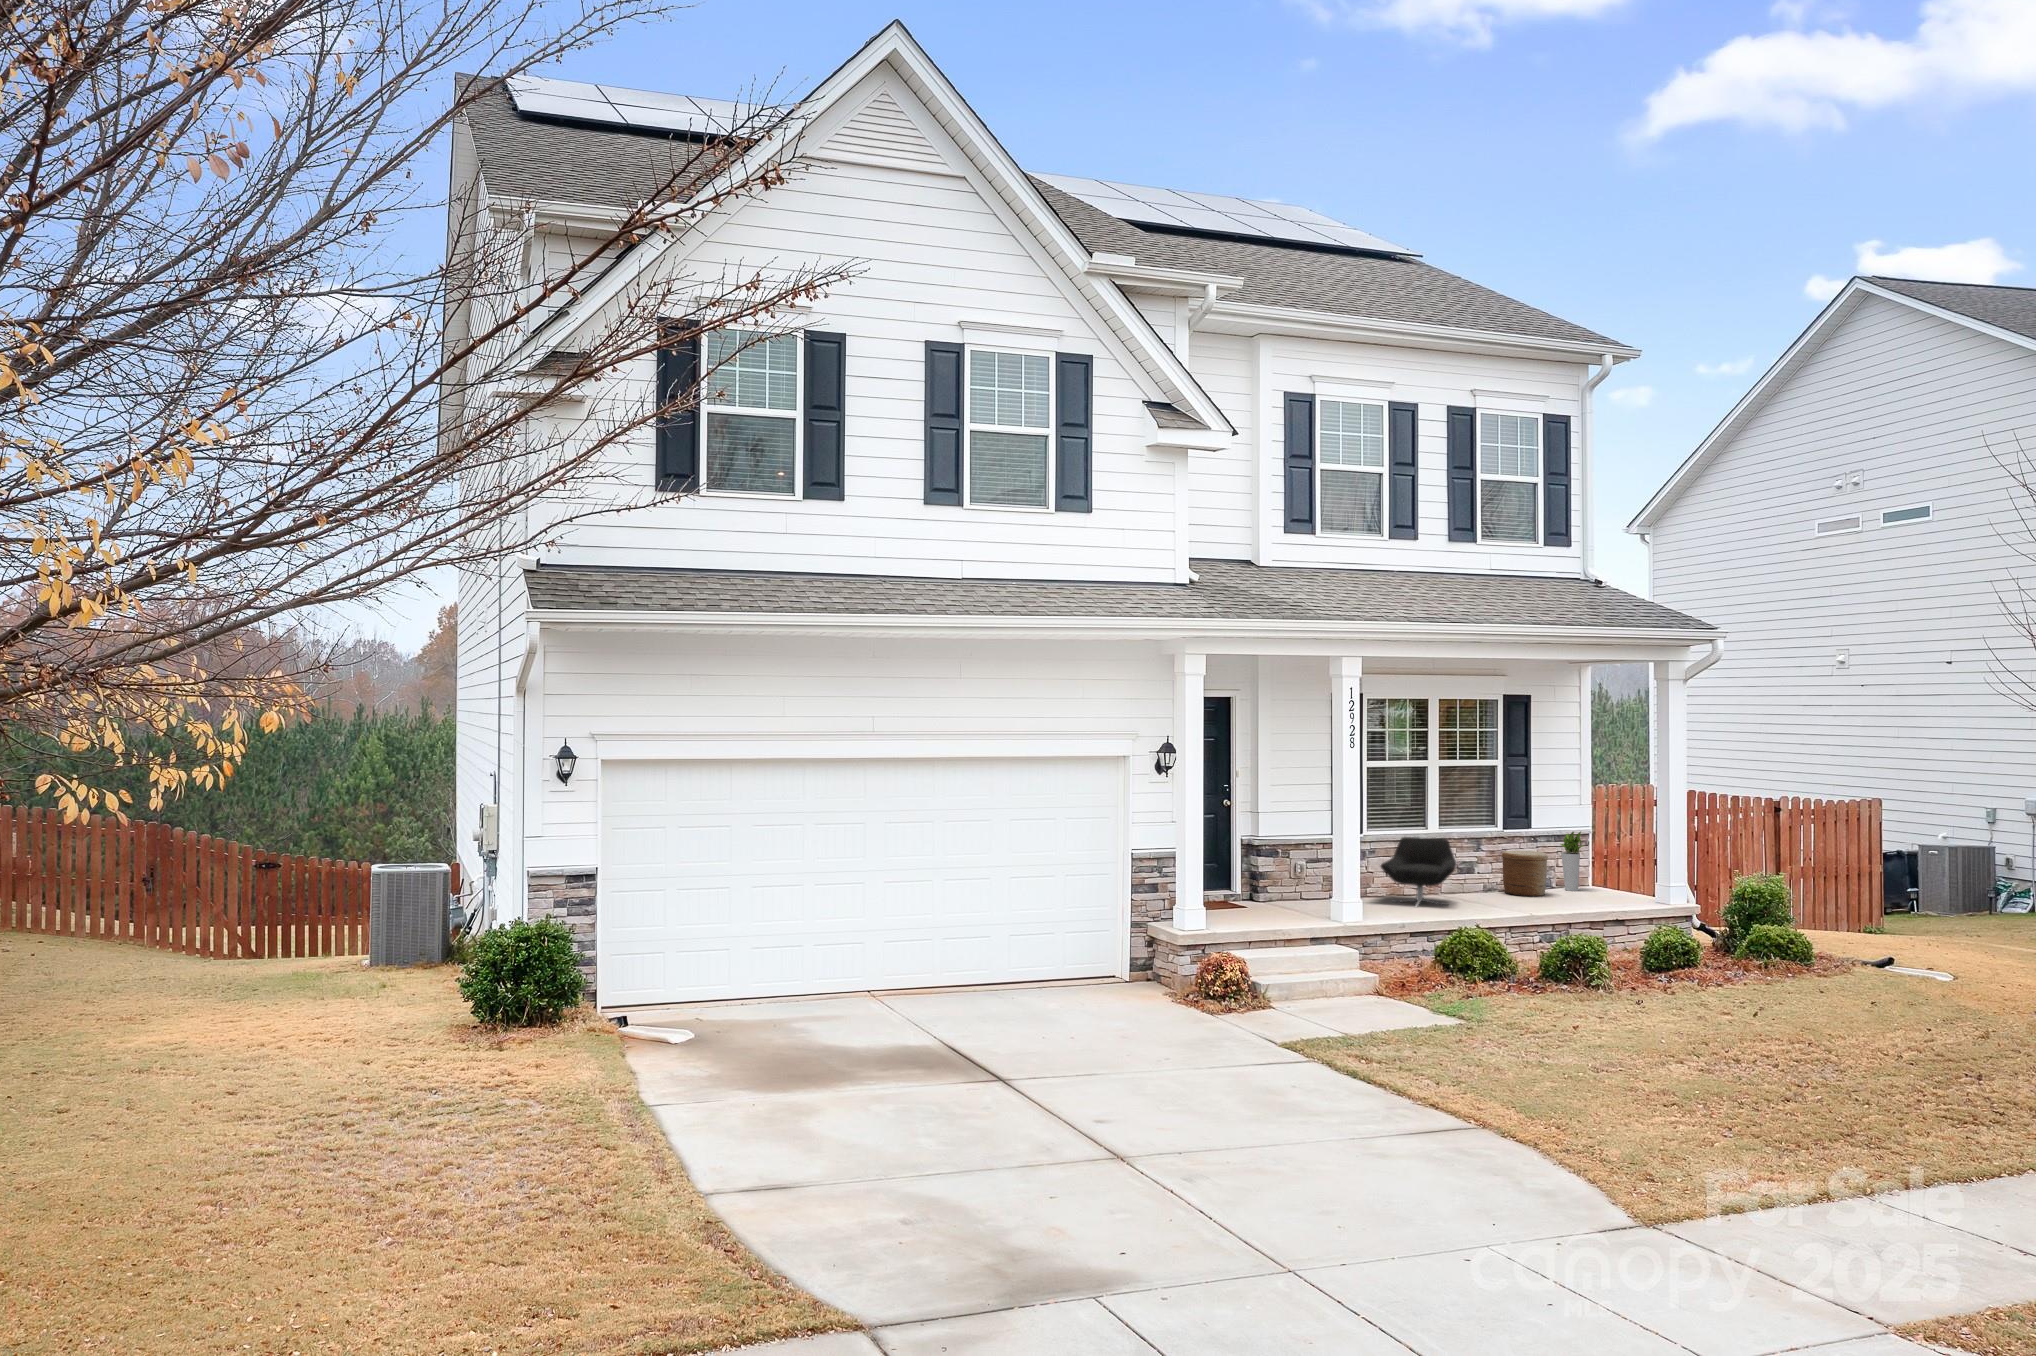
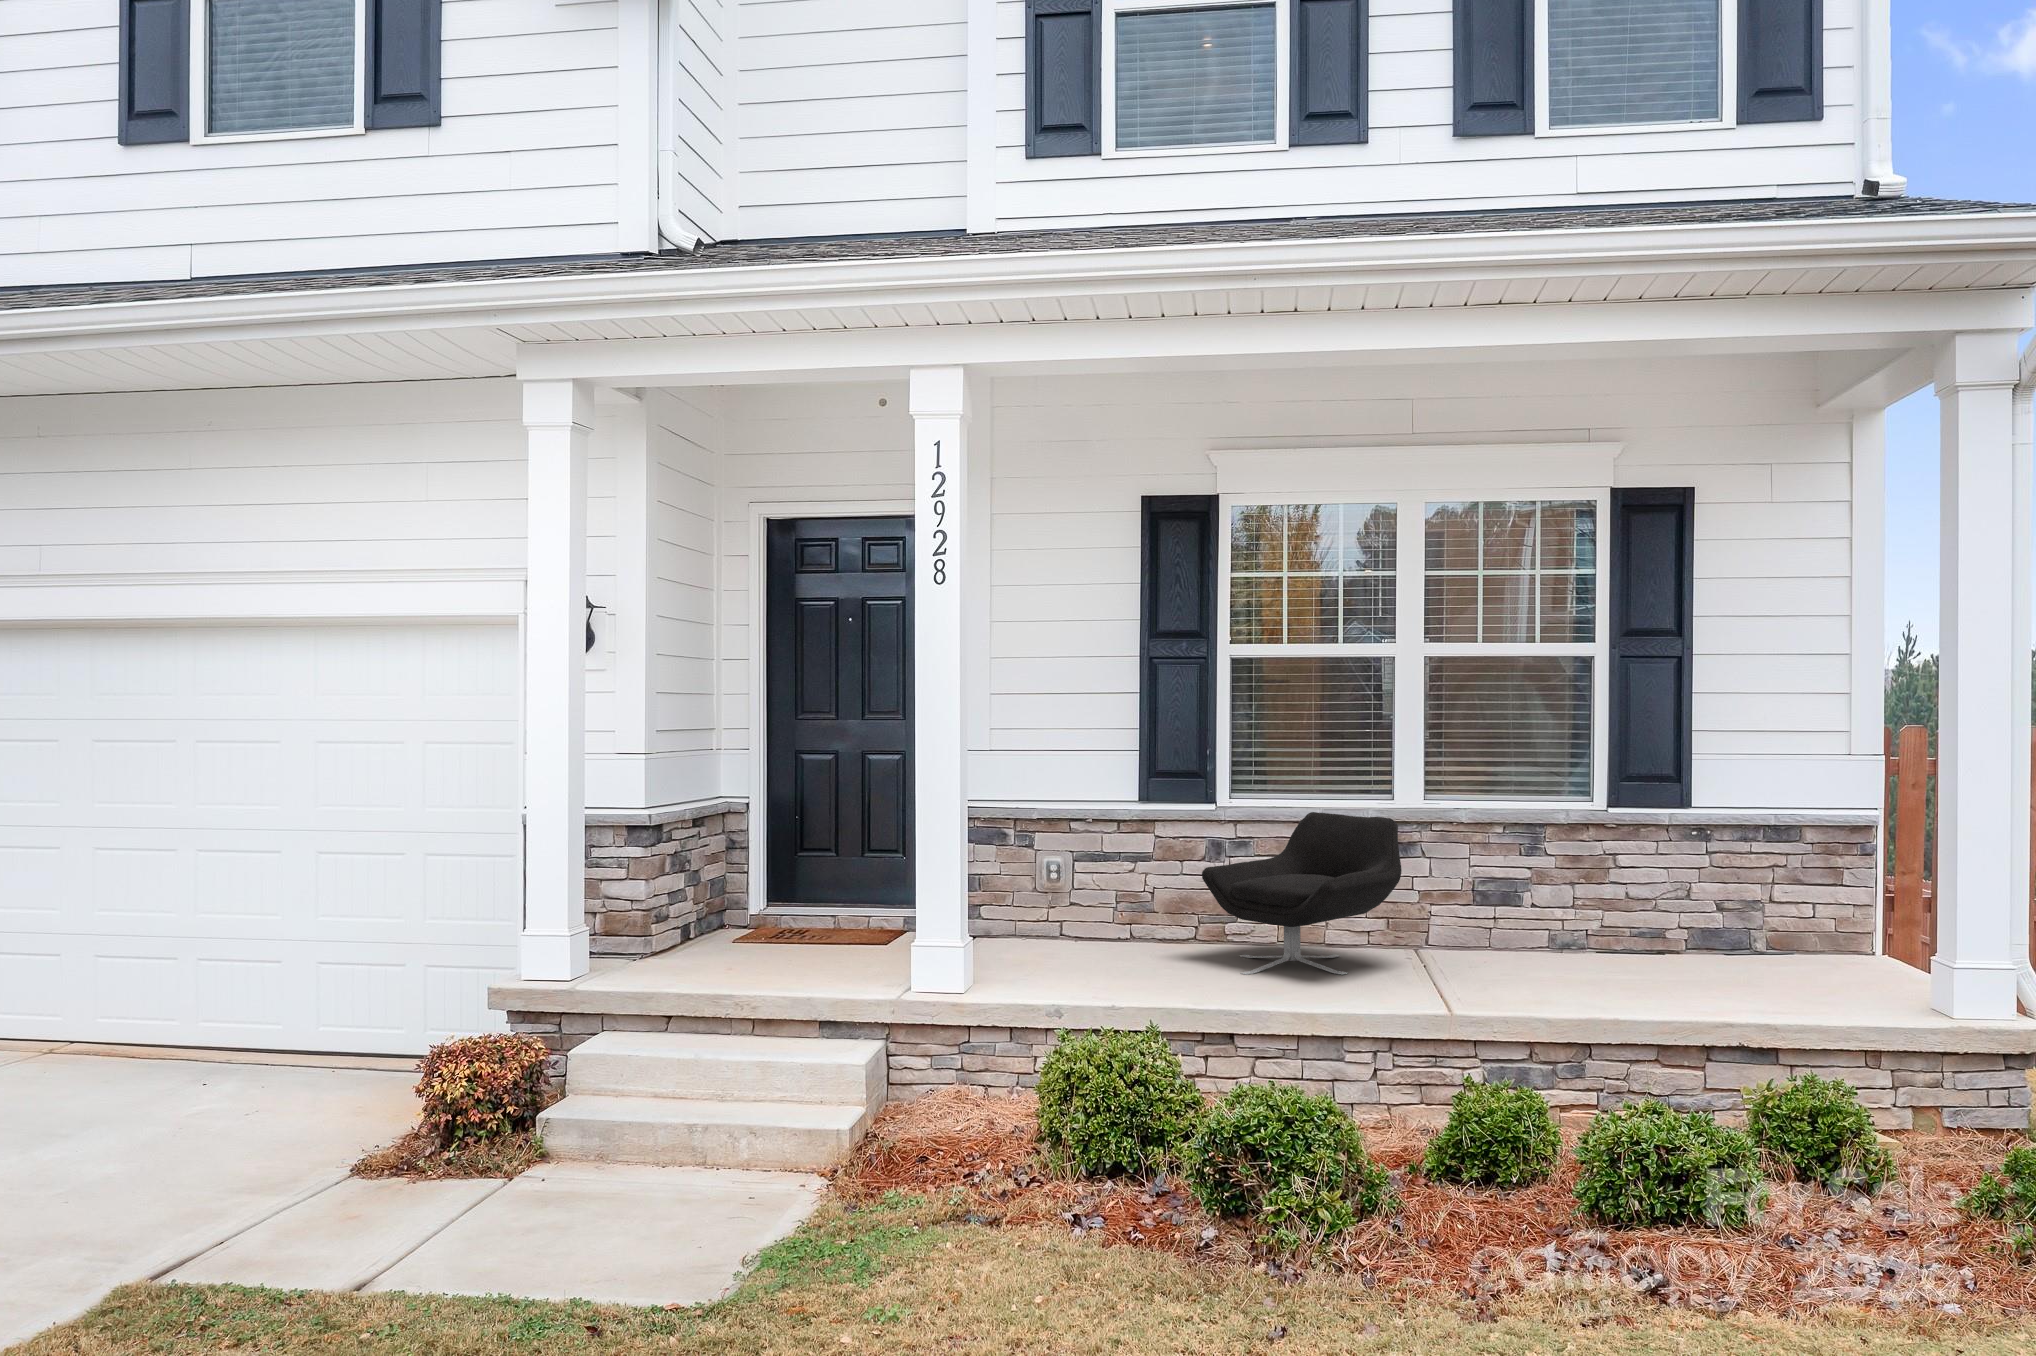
planter: present [1561,831,1583,891] -> none [1759,815,1831,964]
woven basket: present [1502,851,1548,896] -> none [1579,856,1692,969]

